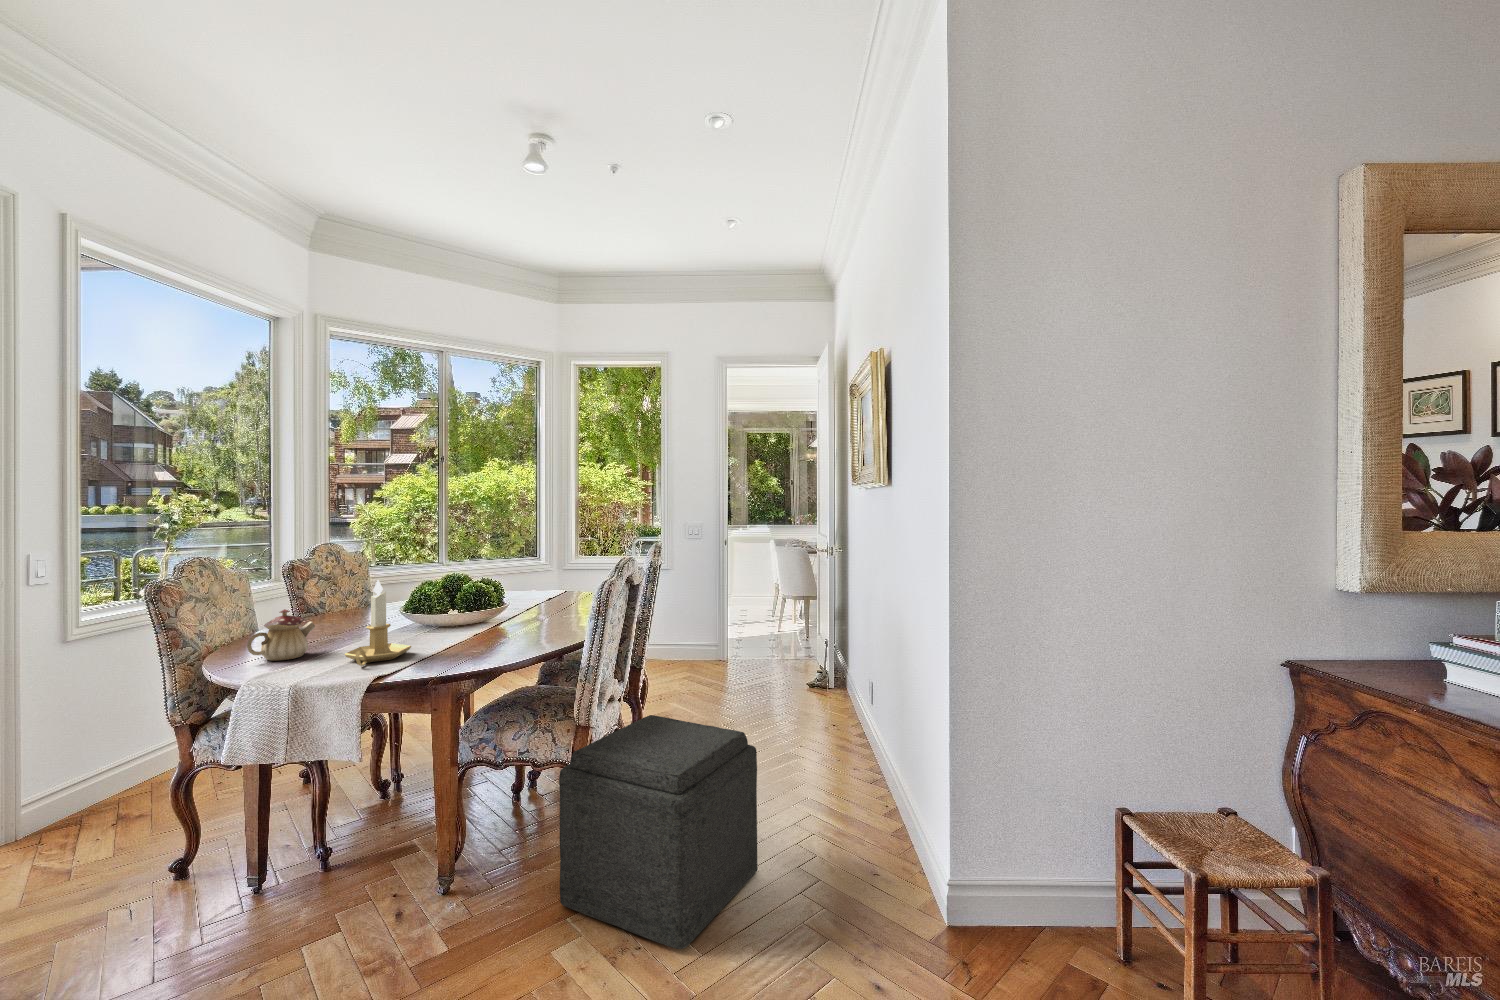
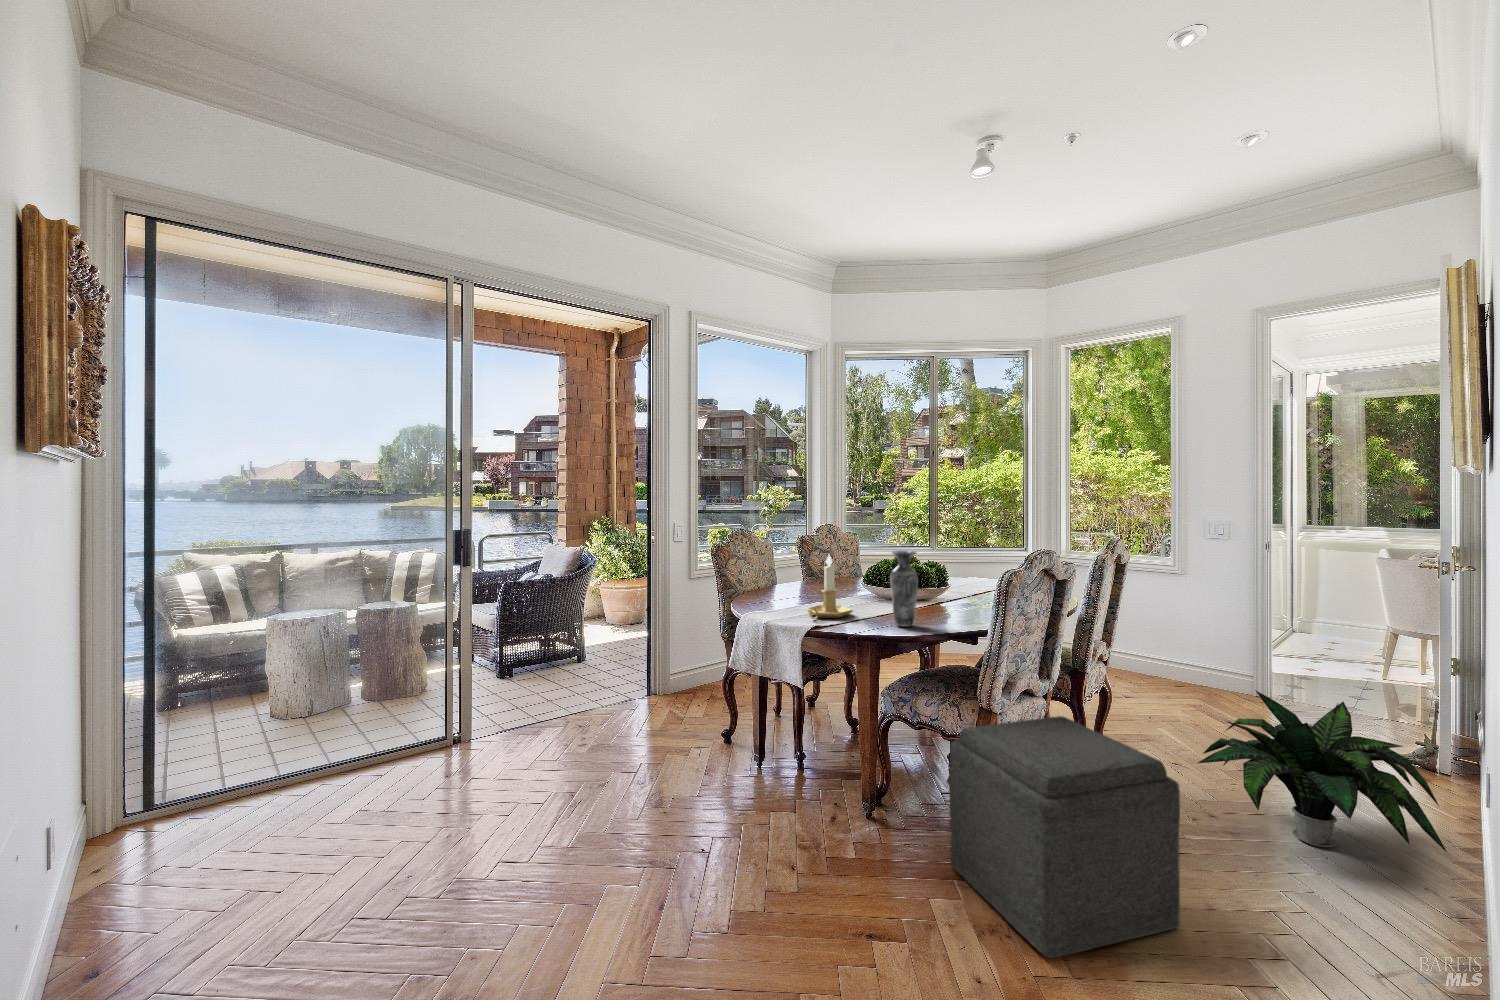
vase: none [469,568,502,655] -> present [890,550,918,626]
teapot: present [247,609,315,661] -> none [753,571,796,607]
potted plant: none [729,656,871,769] -> present [1198,690,1447,852]

